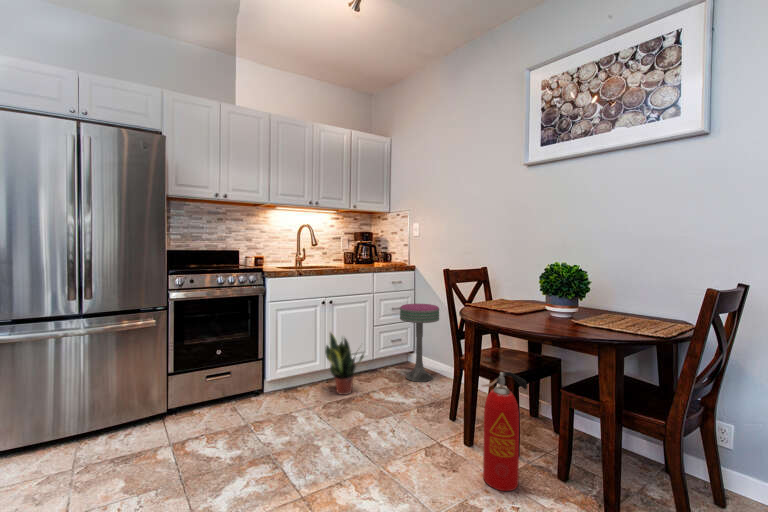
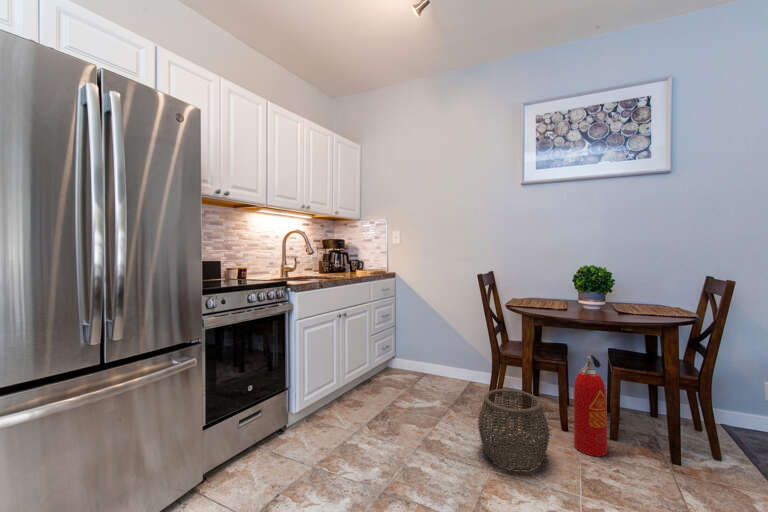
bar stool: present [400,304,439,382] -> none [396,308,434,383]
potted plant: present [325,333,364,395] -> none [347,344,389,410]
woven basket: none [373,392,443,478] -> present [478,389,550,470]

